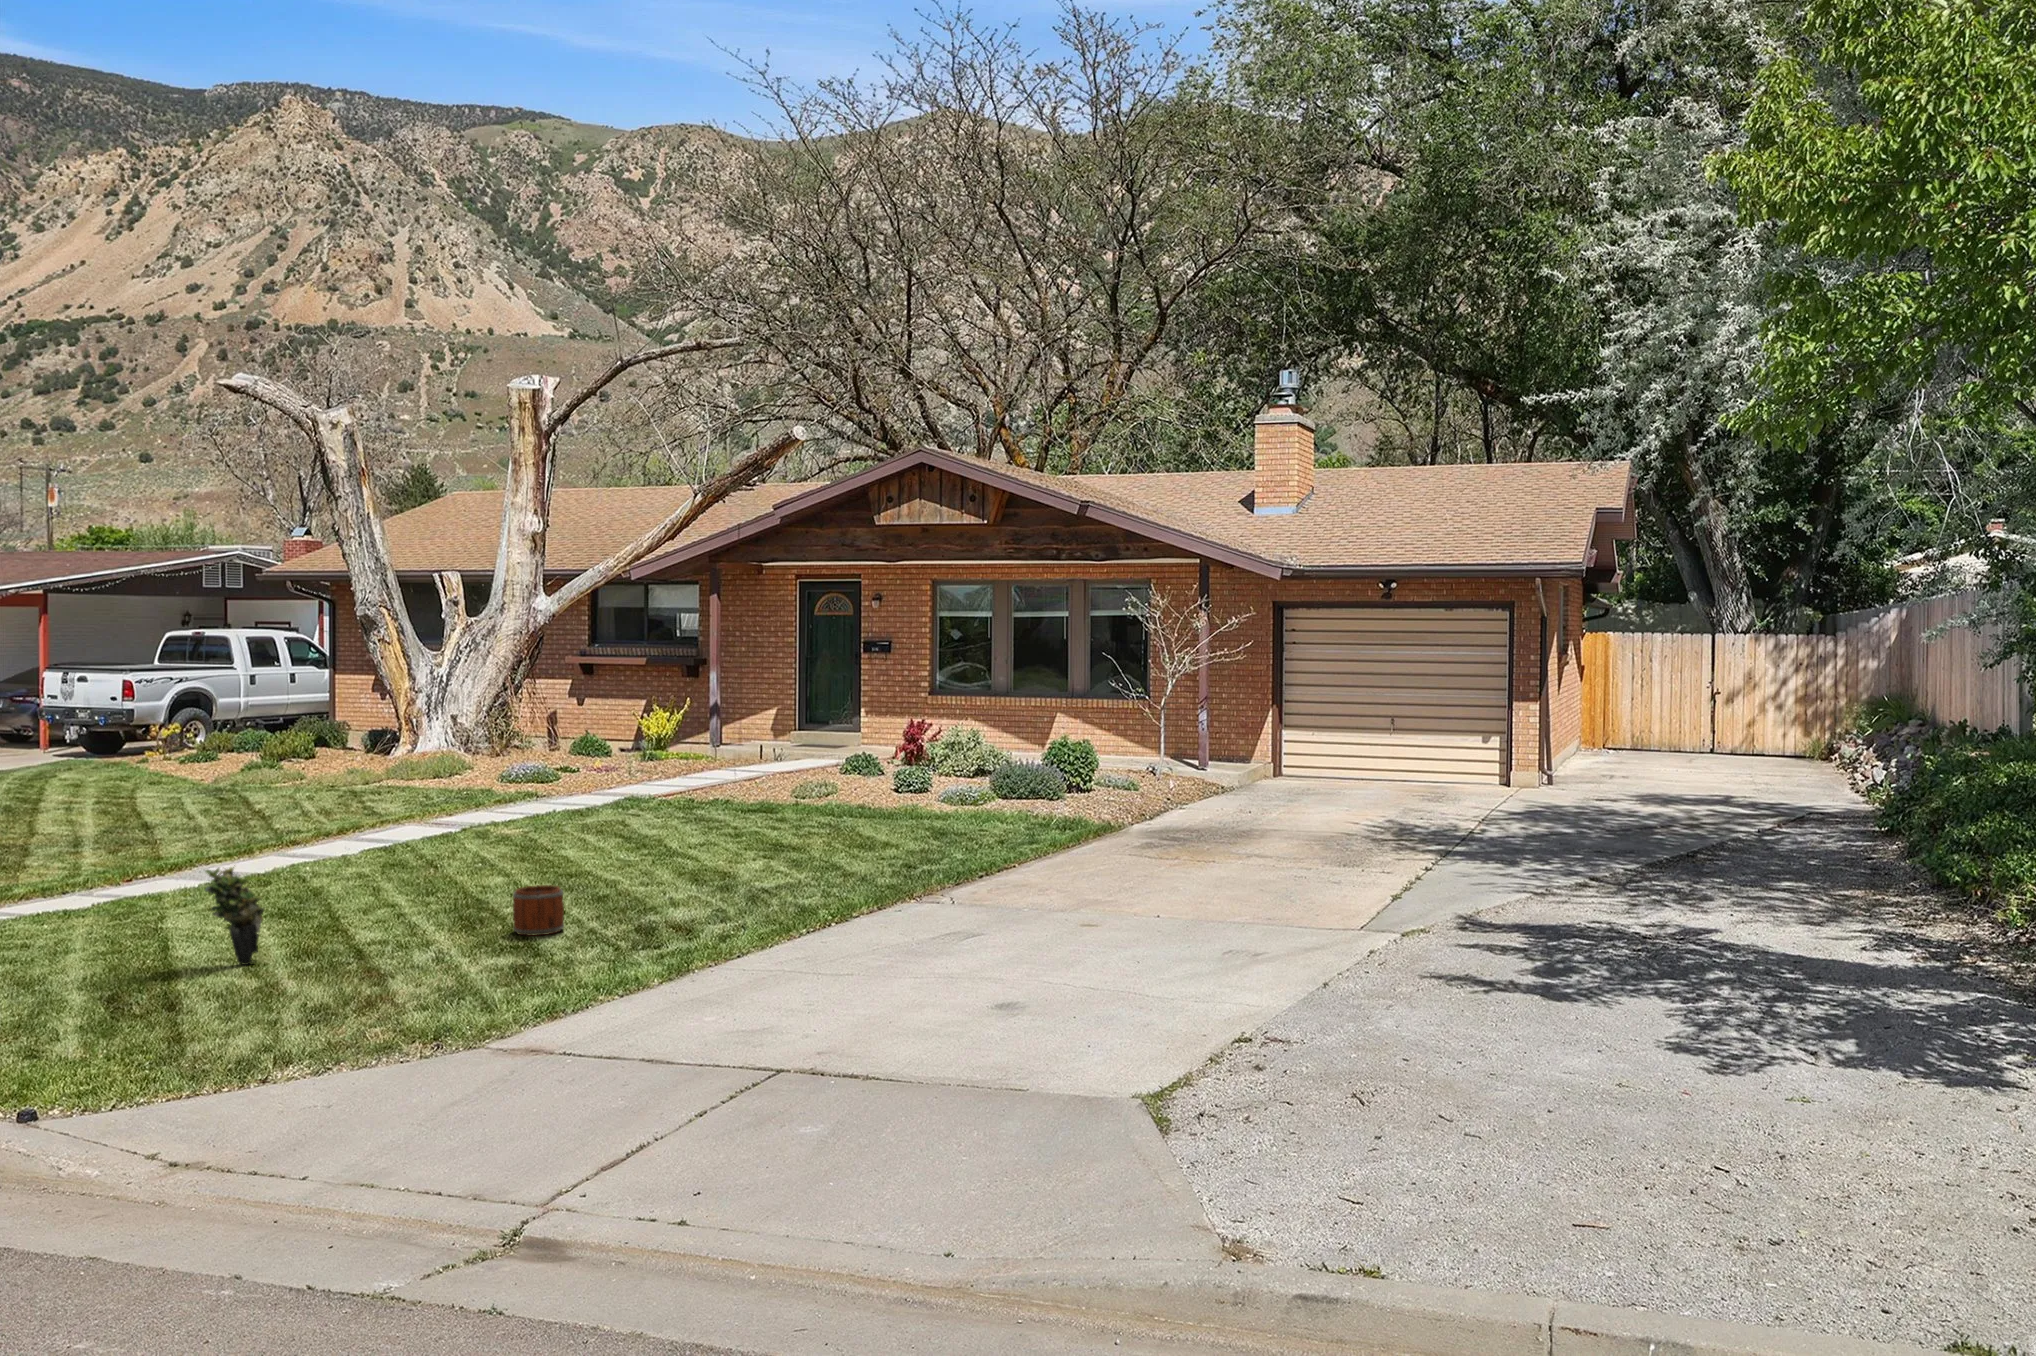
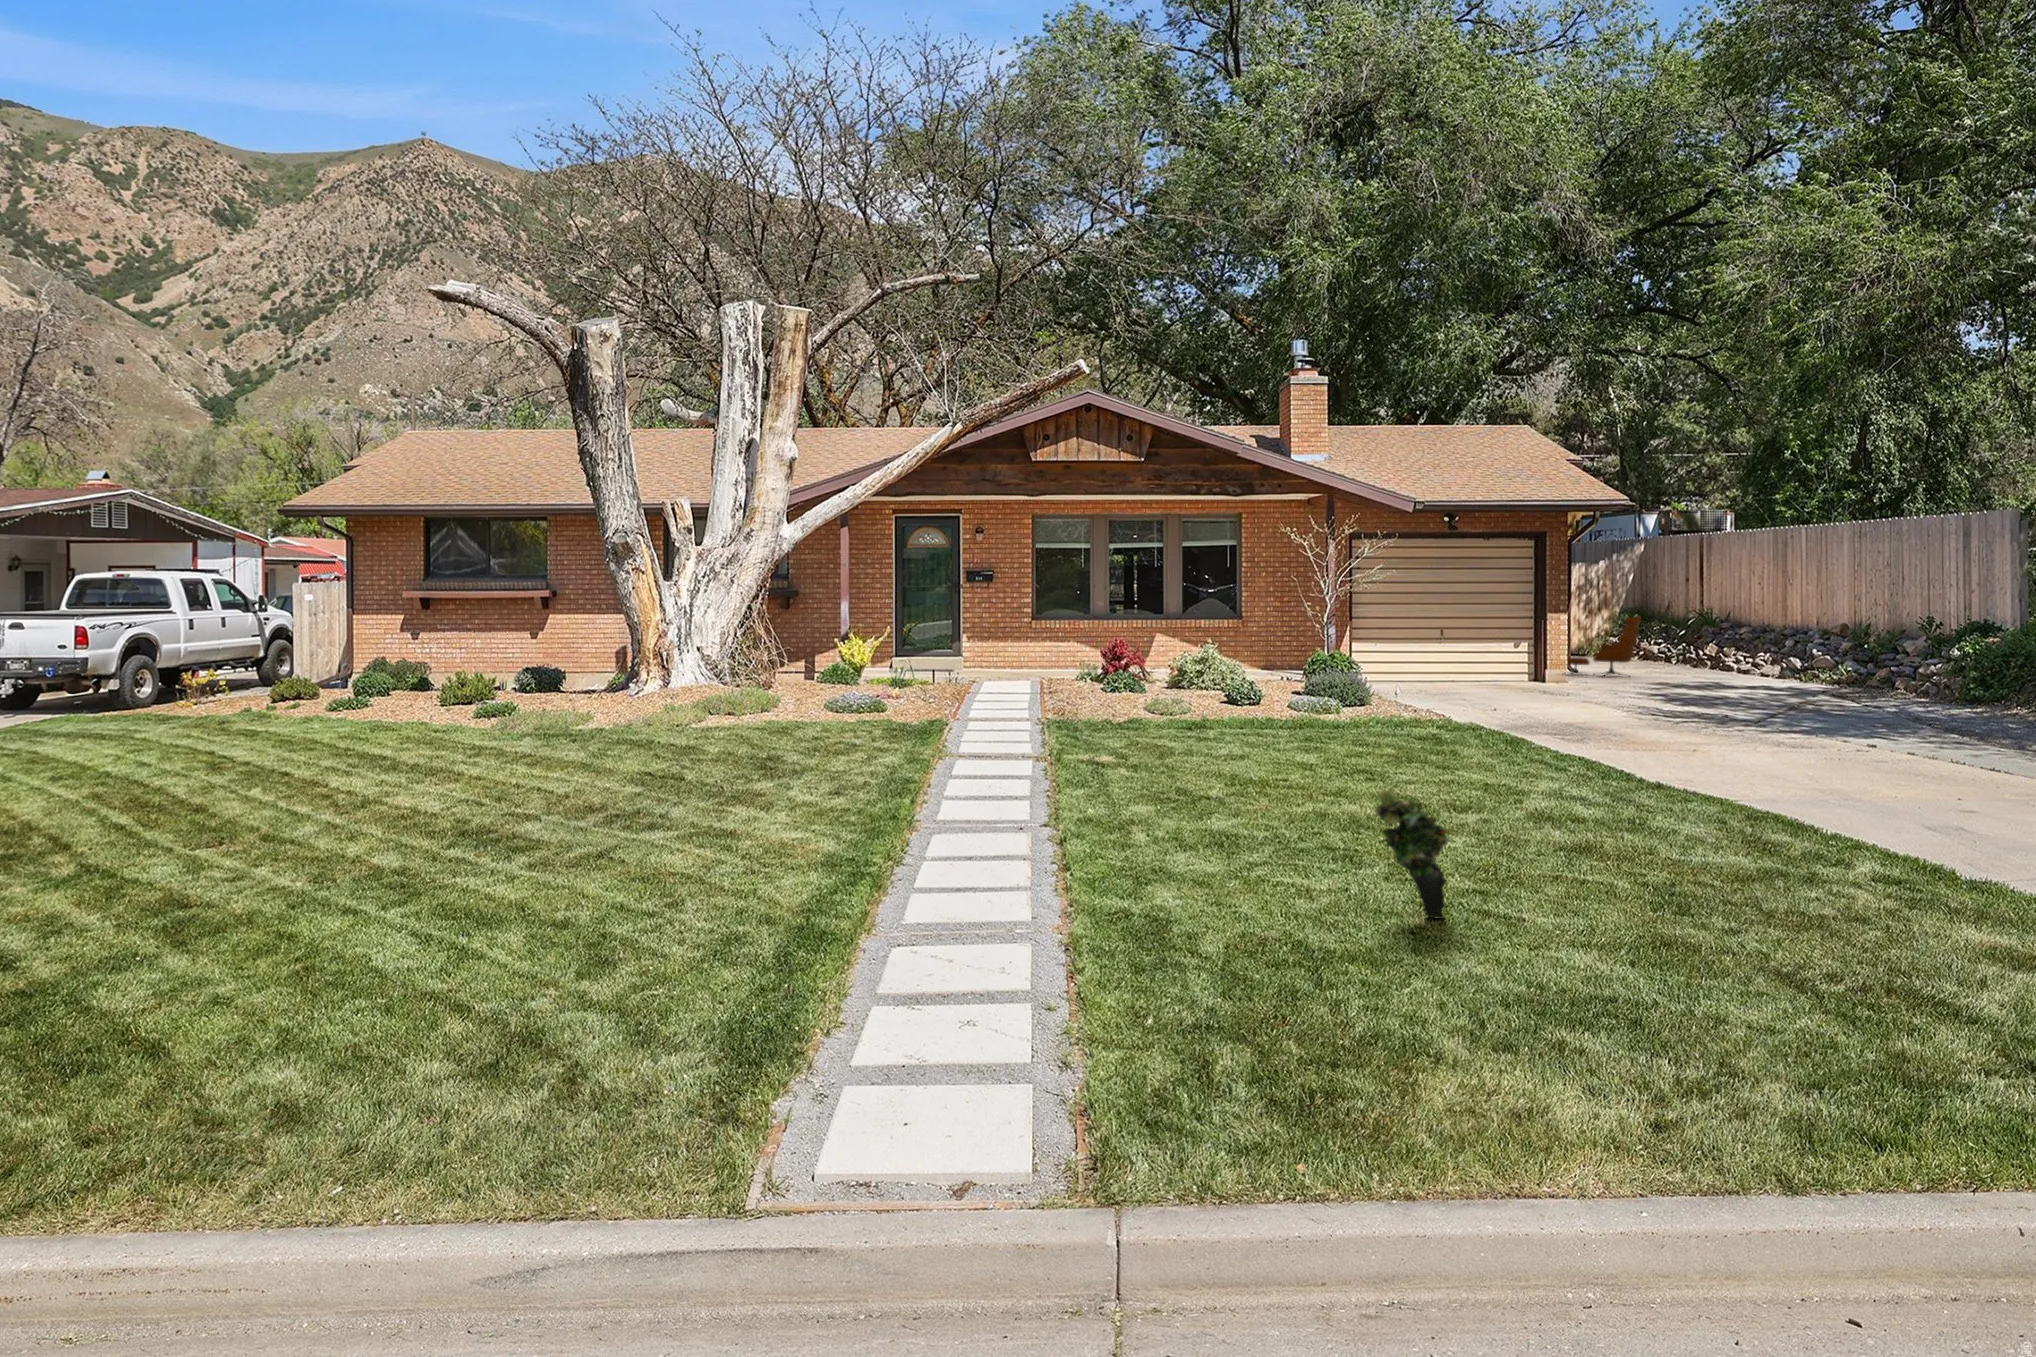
lounge chair: none [1552,708,1627,782] -> present [1568,616,1641,675]
bucket: present [513,885,564,936] -> none [1499,795,1564,855]

